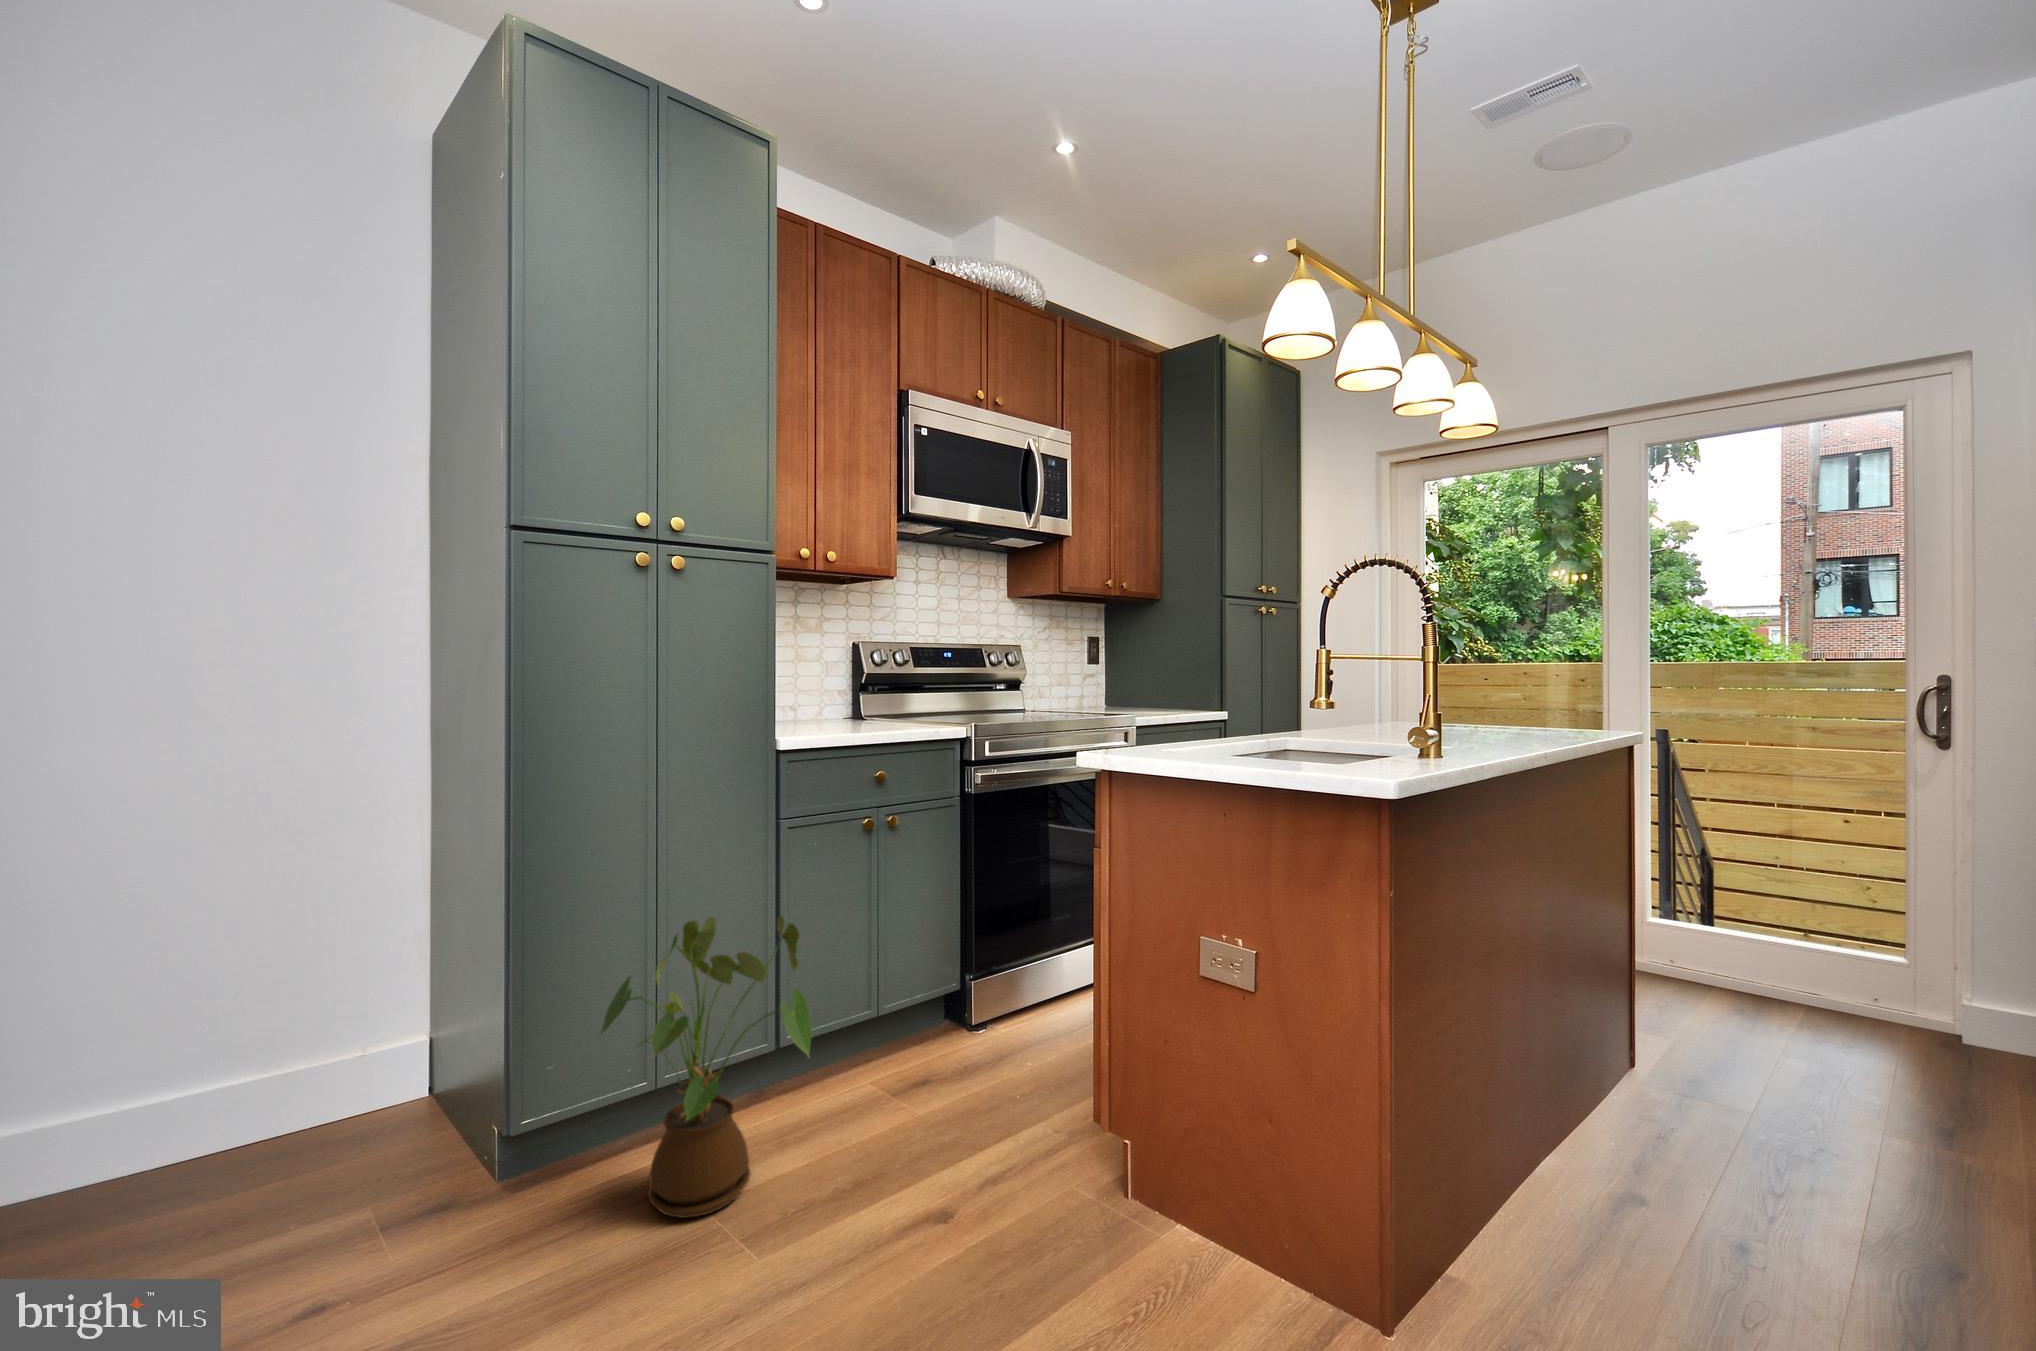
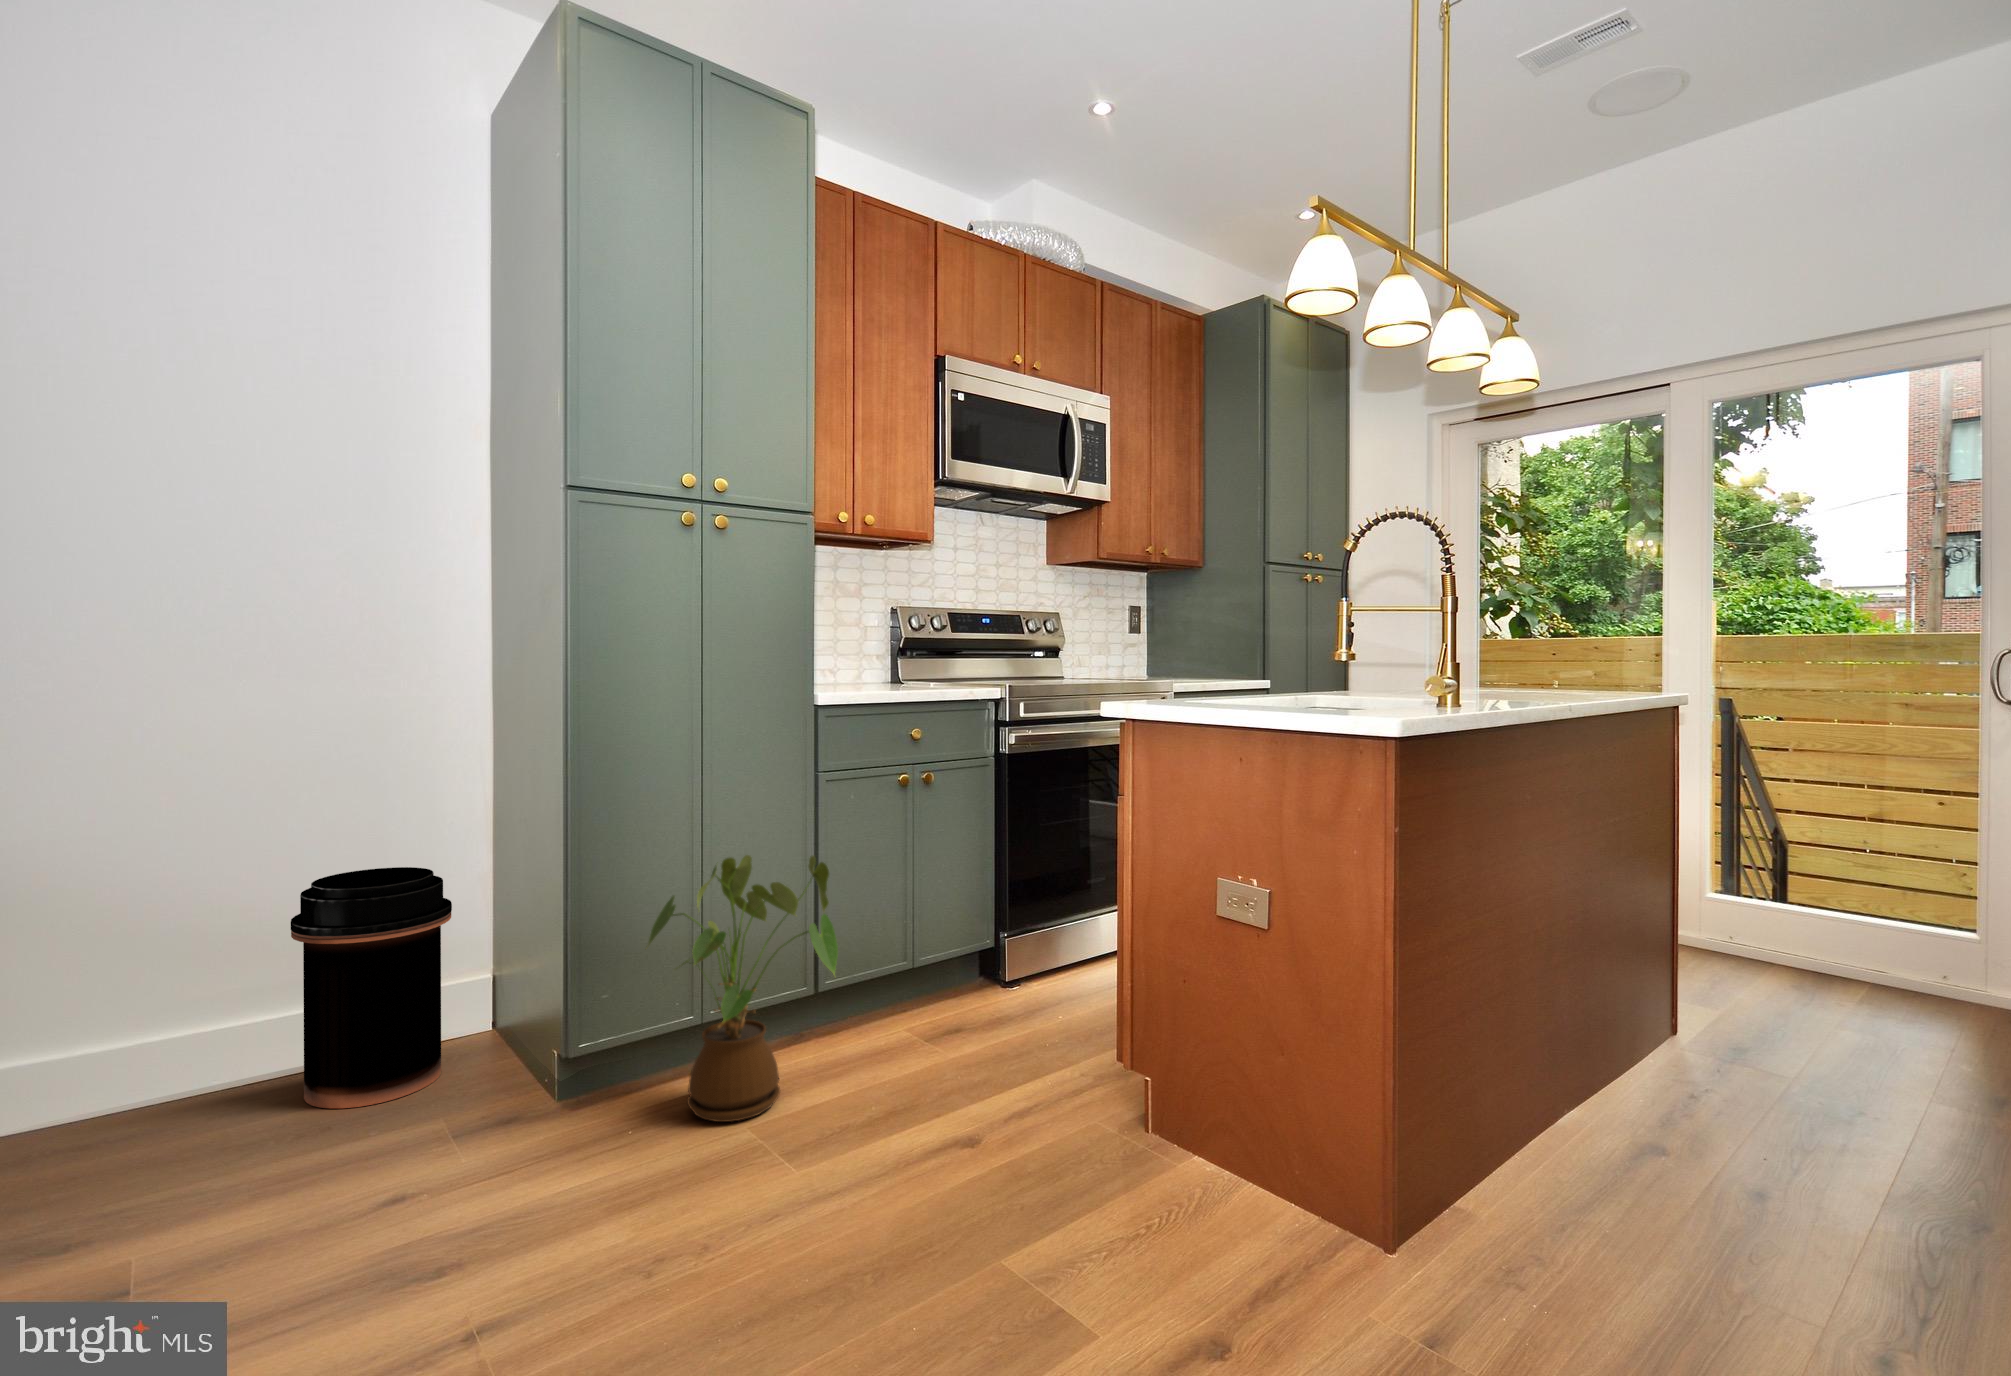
trash can: none [189,941,383,1224] -> present [291,867,452,1108]

